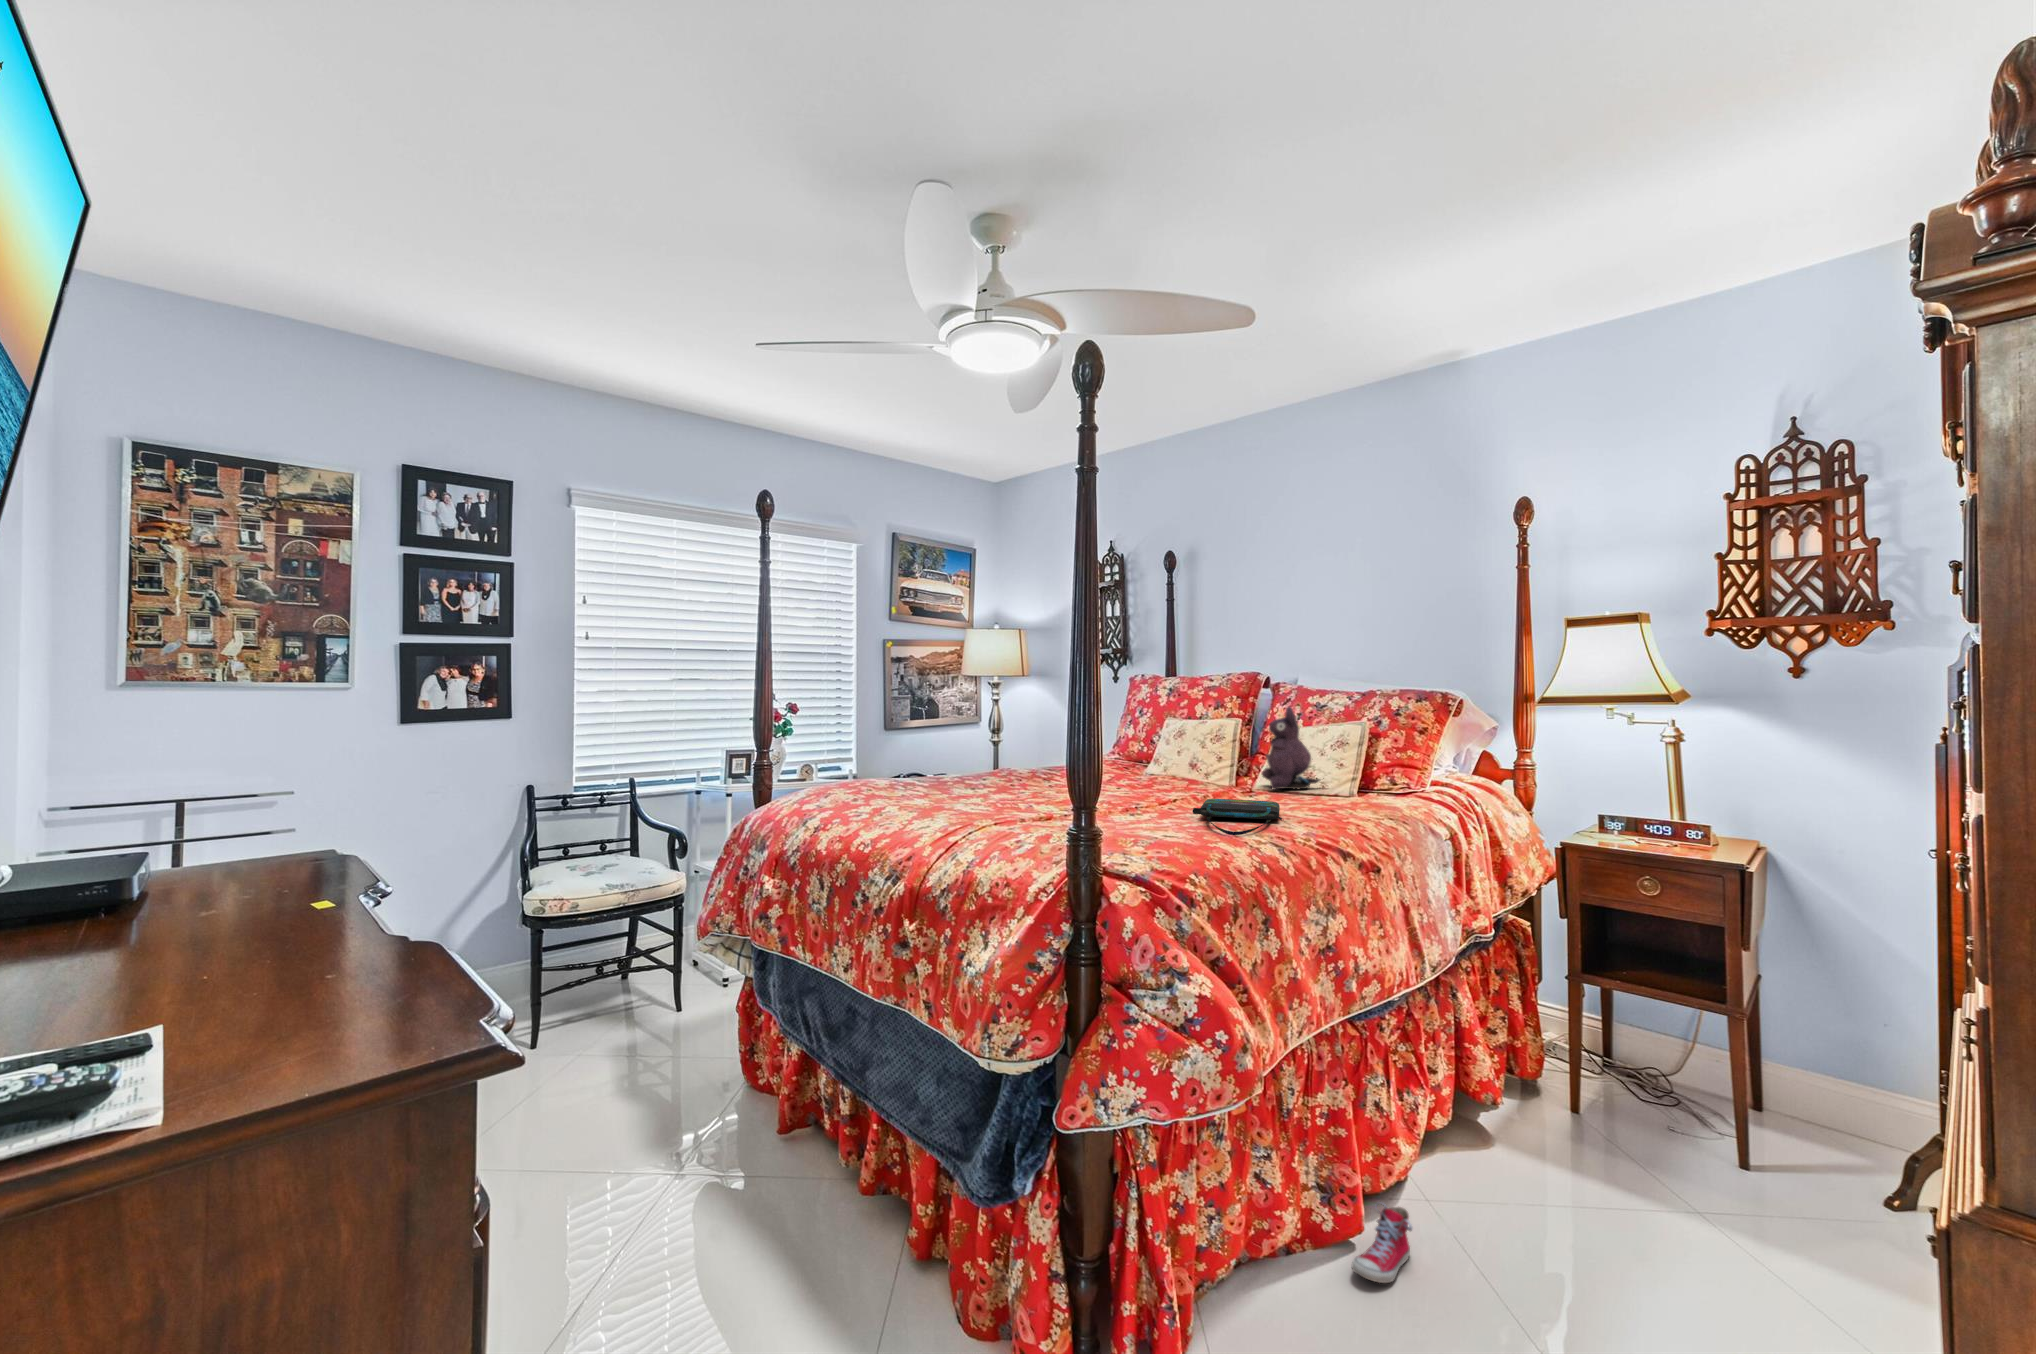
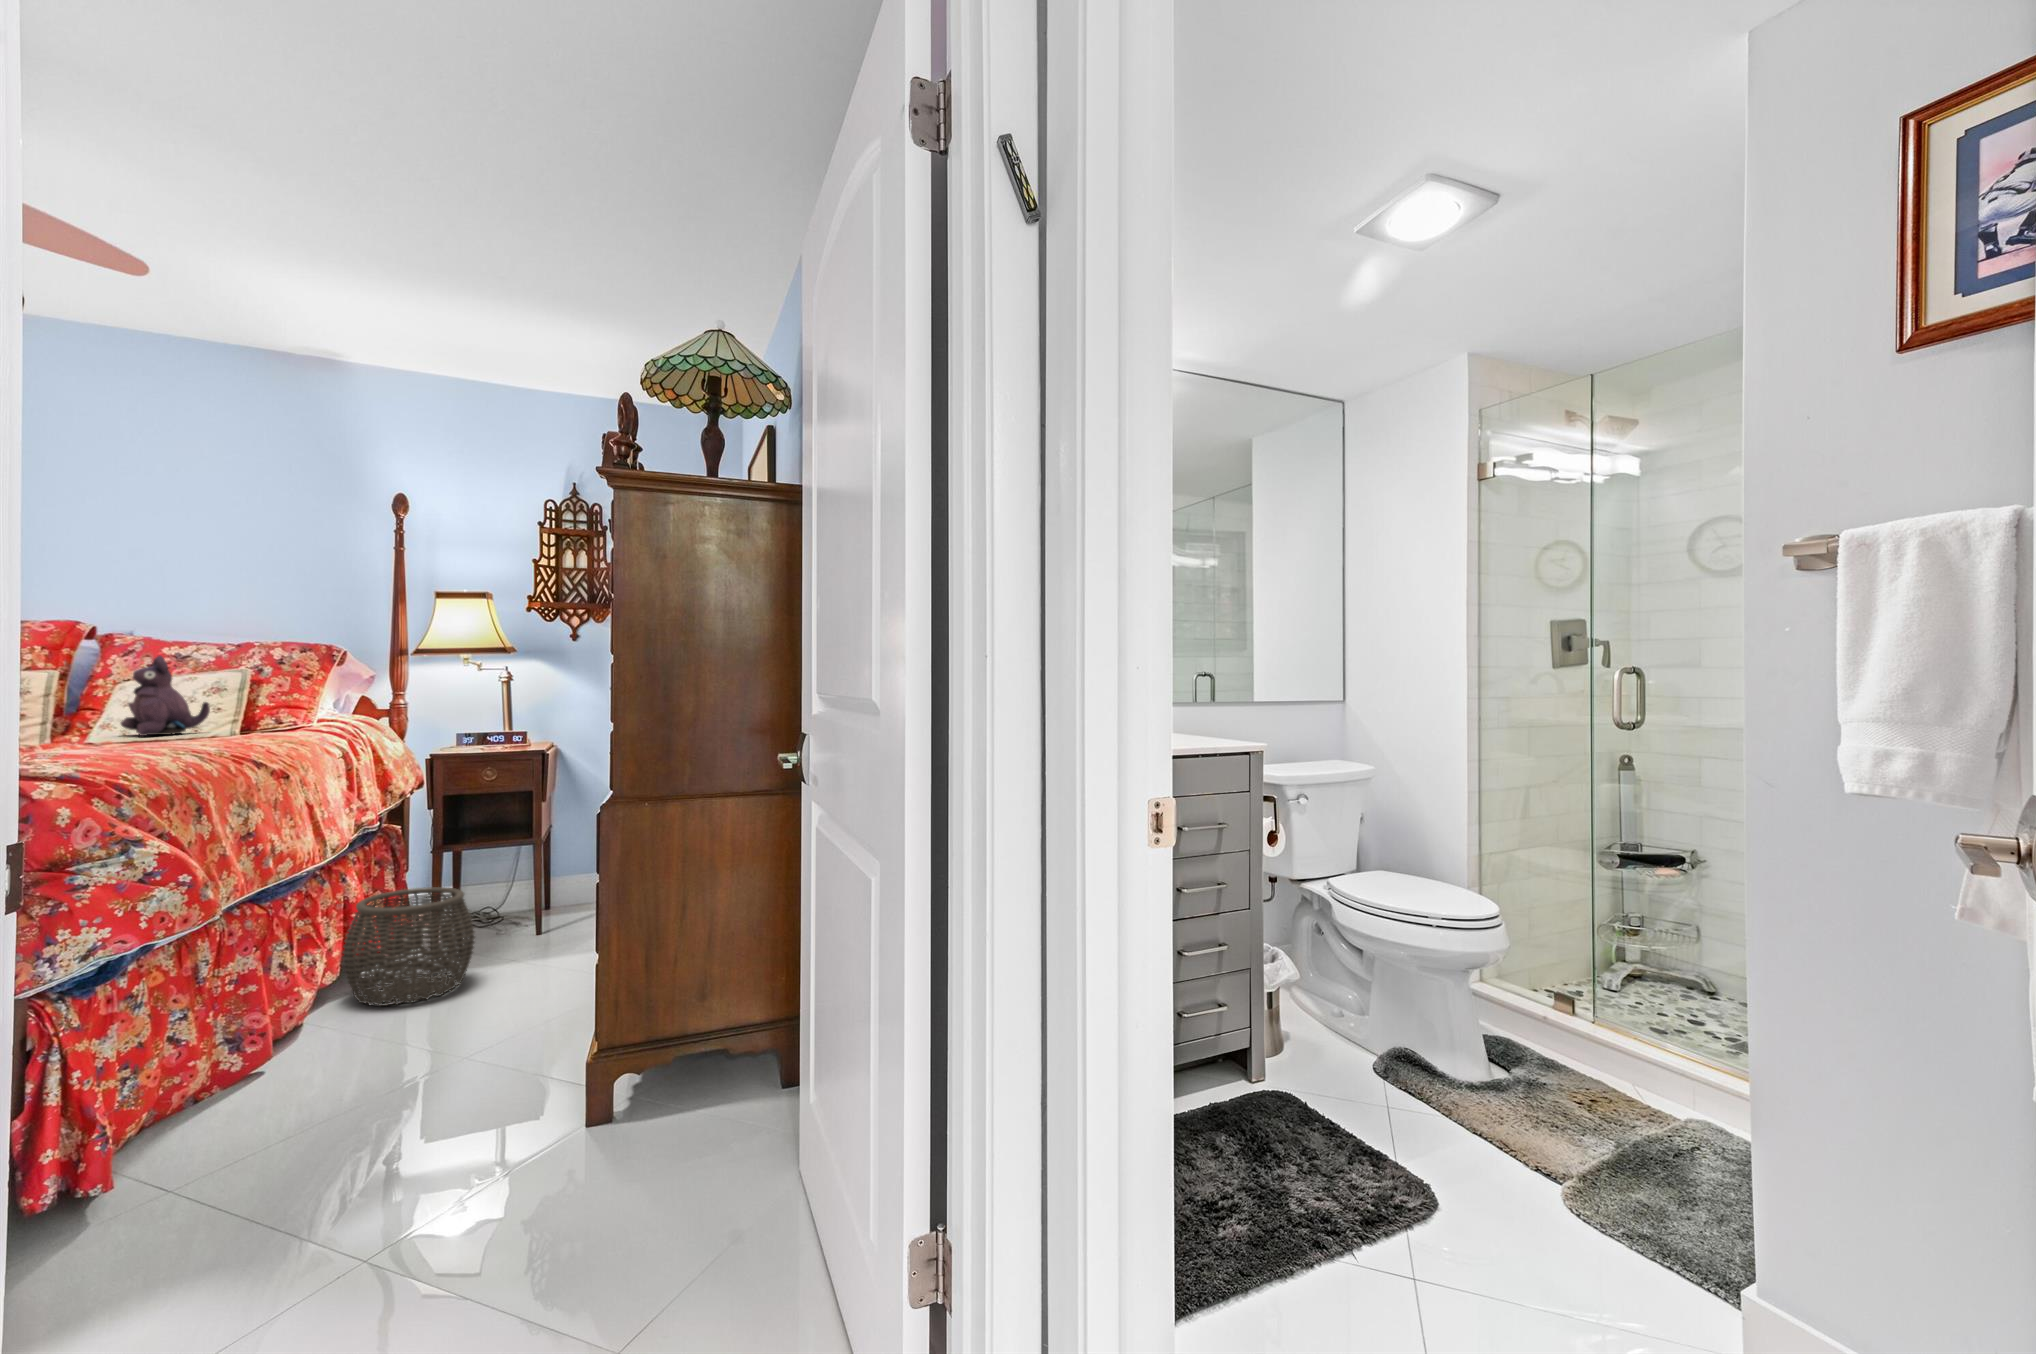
tote bag: present [1192,799,1282,835] -> none [71,736,187,758]
woven basket: none [1448,1033,1631,1227] -> present [343,887,475,1006]
sneaker: present [1352,1203,1412,1283] -> none [272,1018,324,1070]

